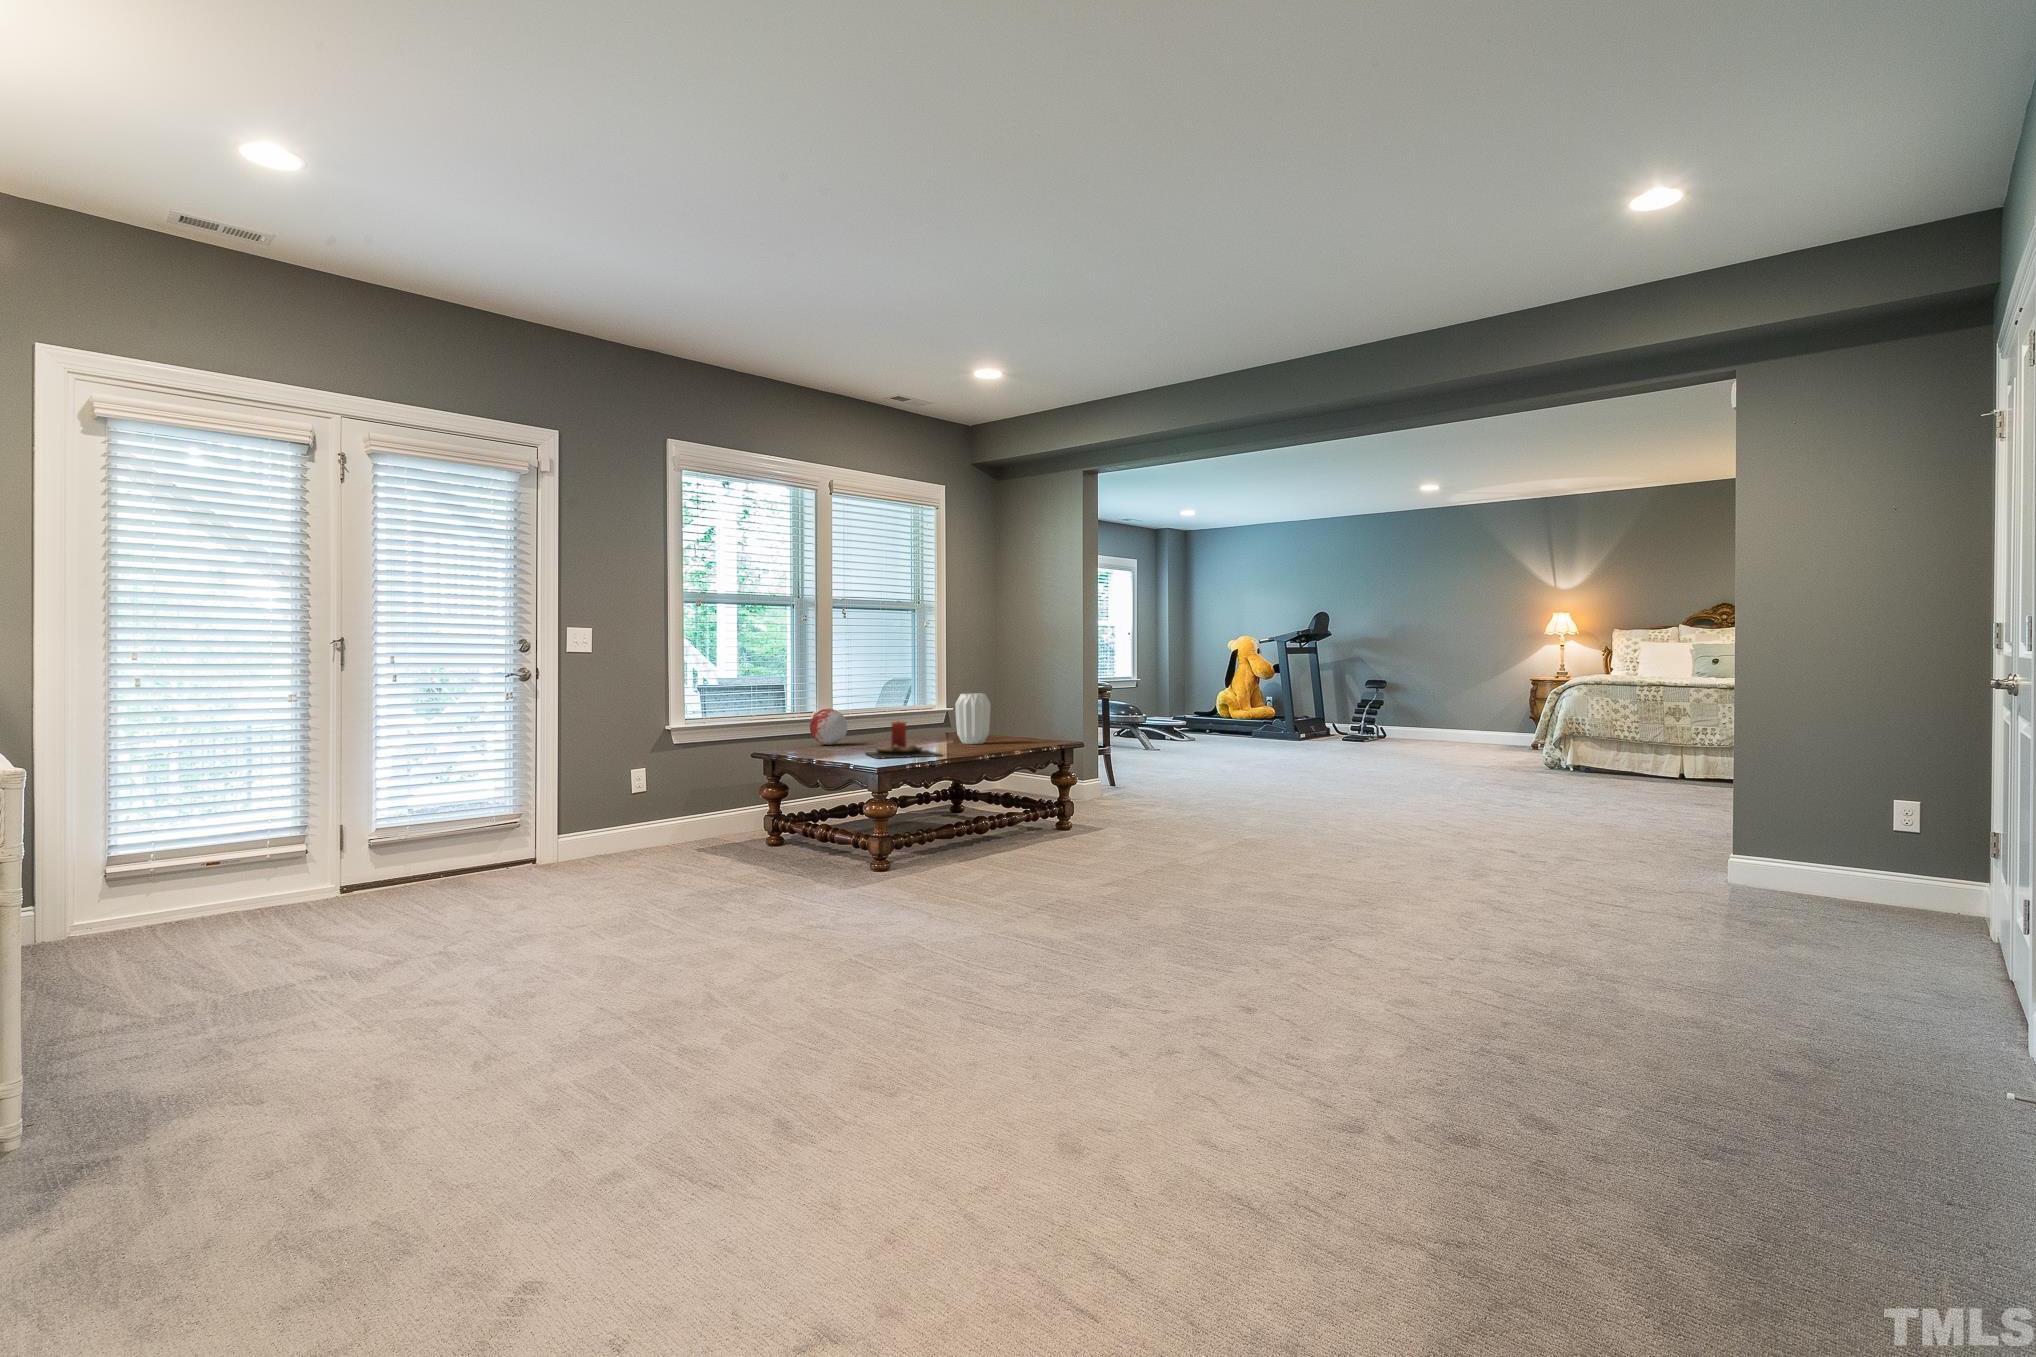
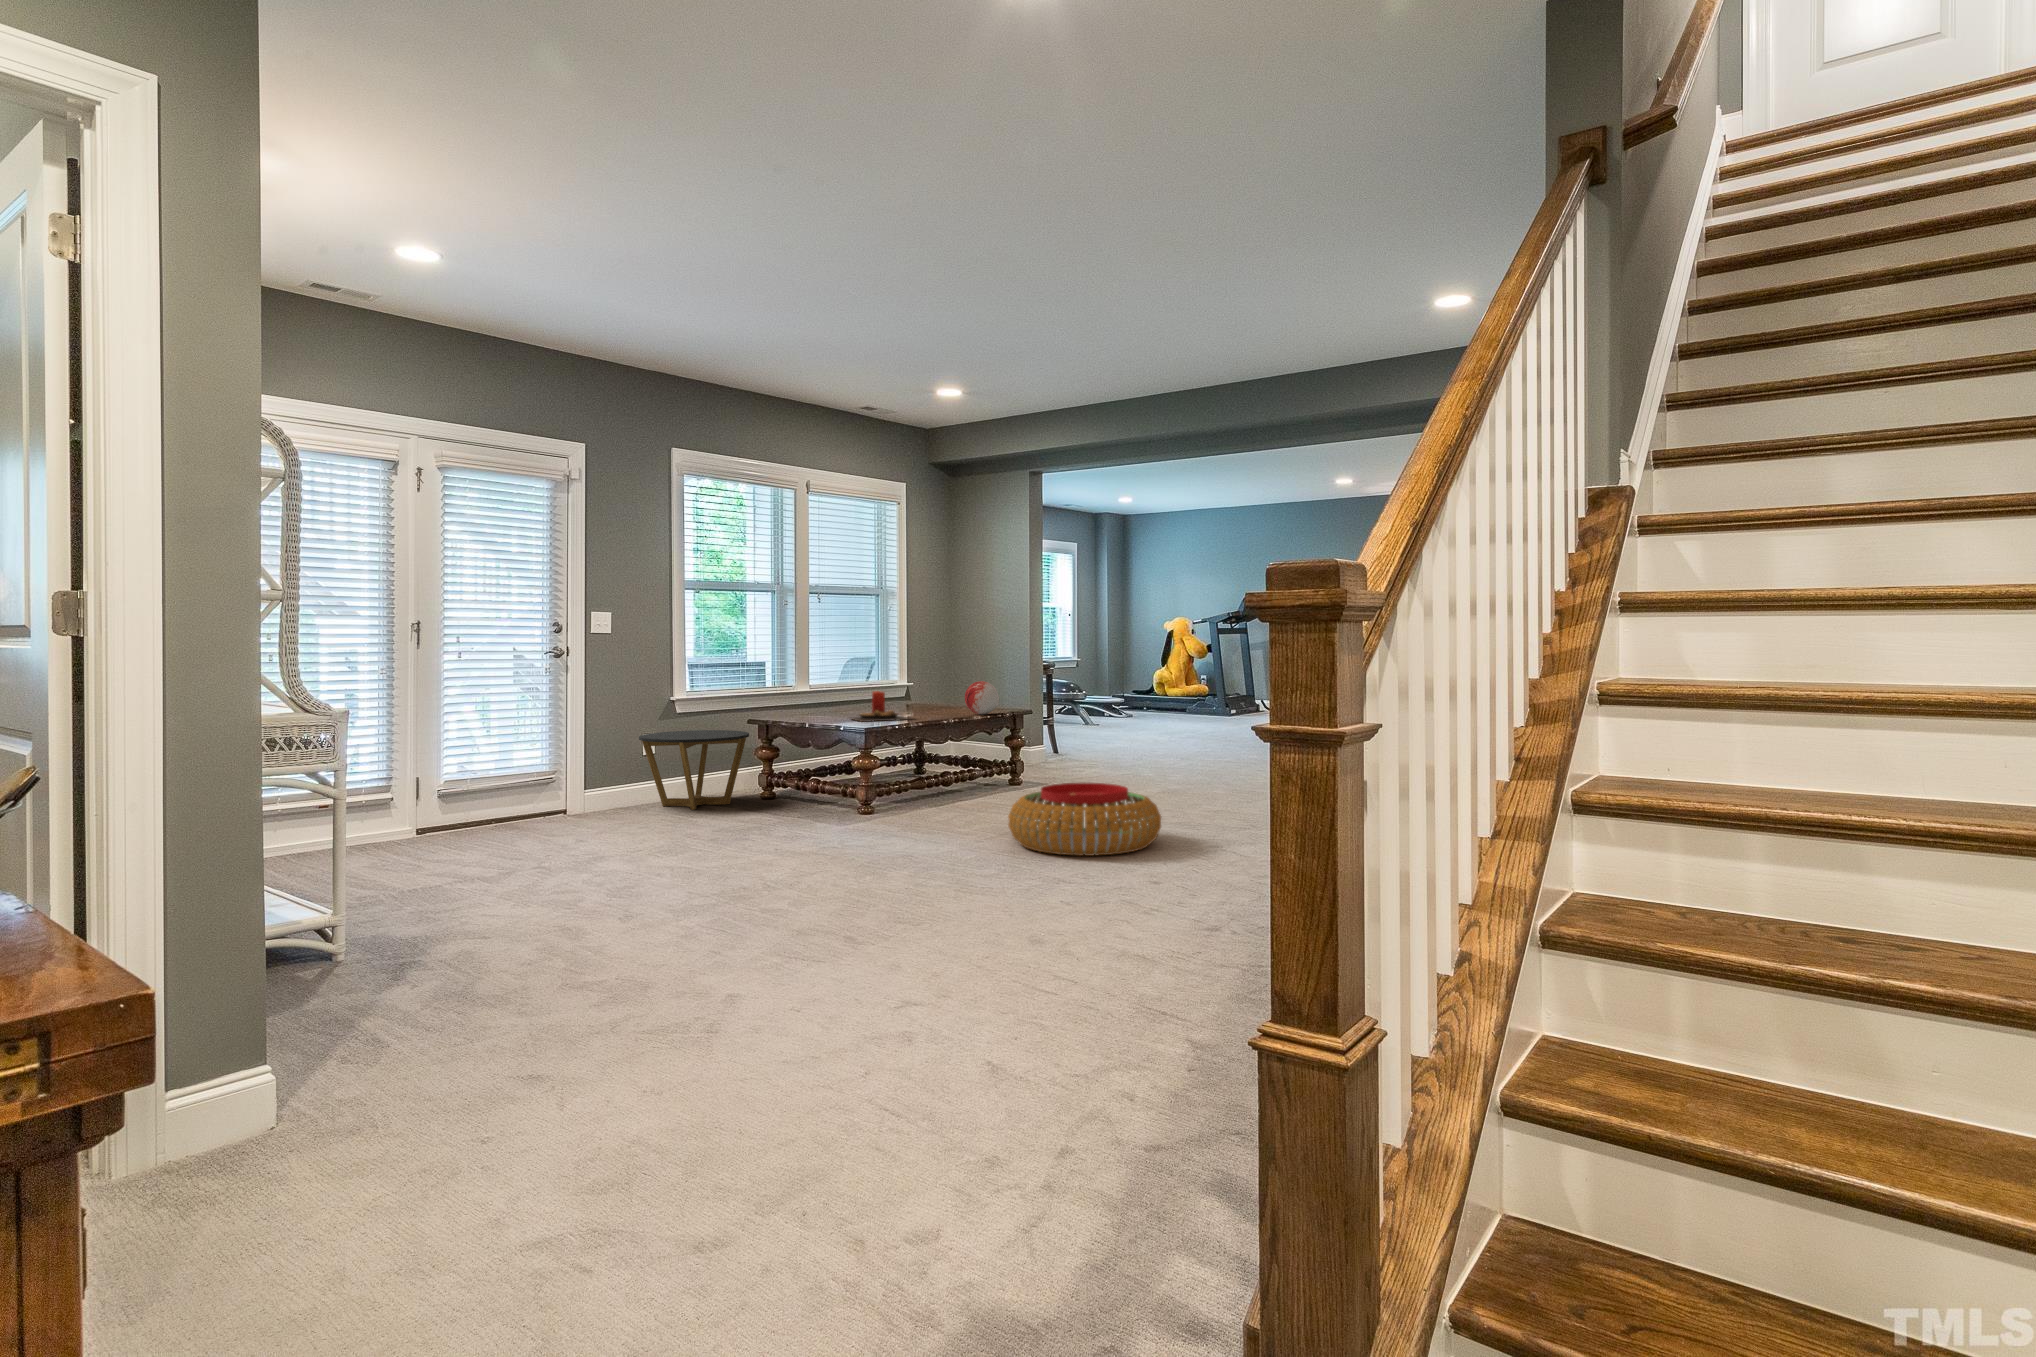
vase: present [955,693,990,744] -> none [921,668,952,712]
decorative orb: present [810,709,847,745] -> present [965,681,999,715]
side table: none [621,764,751,860] -> present [639,730,749,810]
pouf: none [1044,845,1245,951] -> present [1008,783,1161,856]

